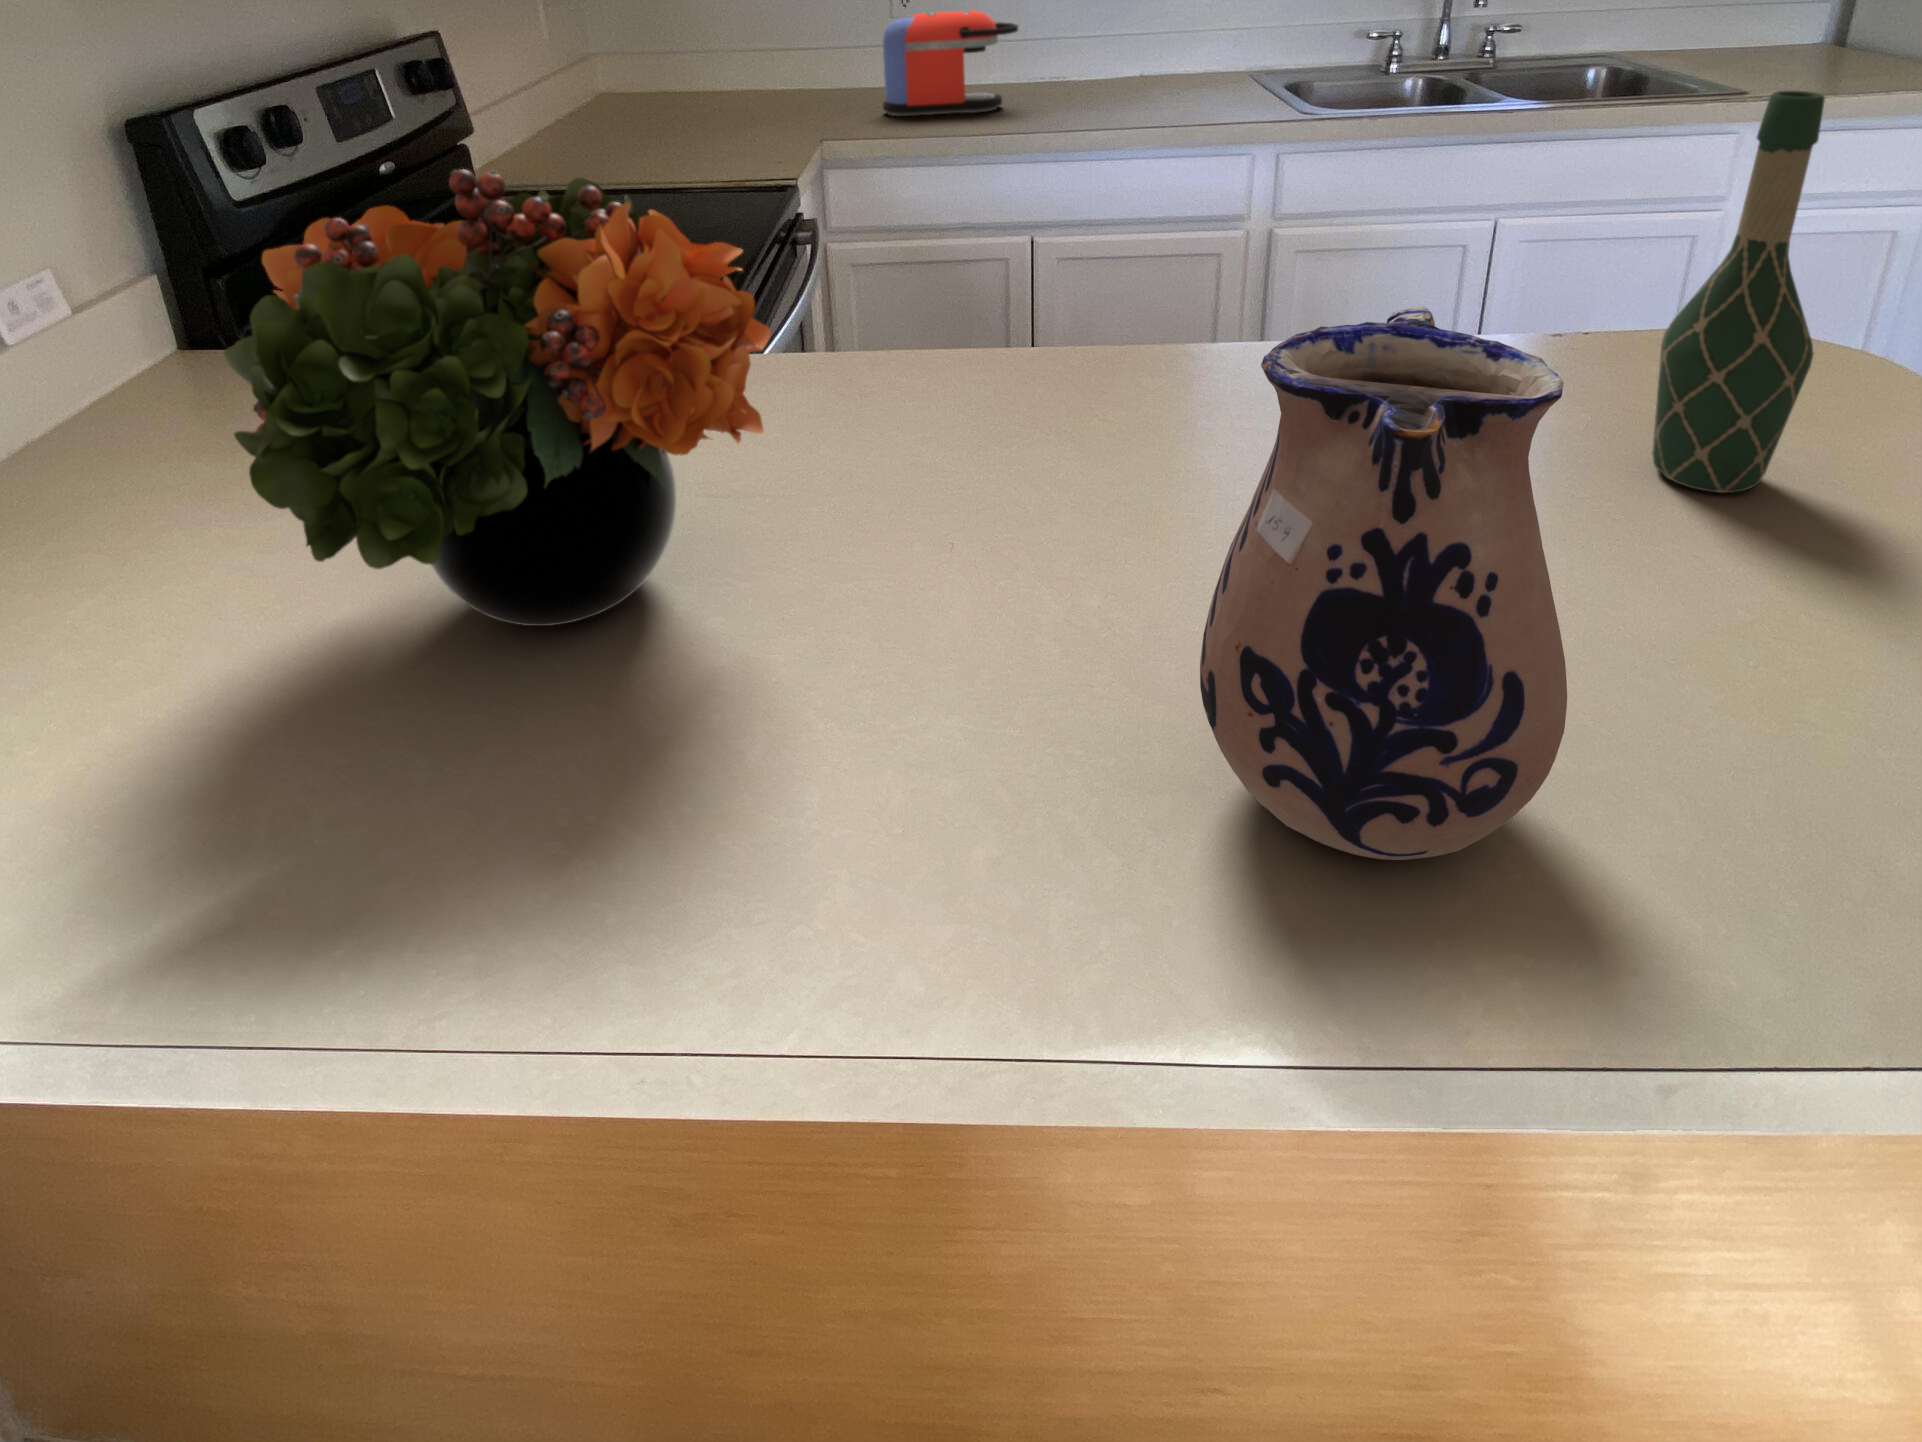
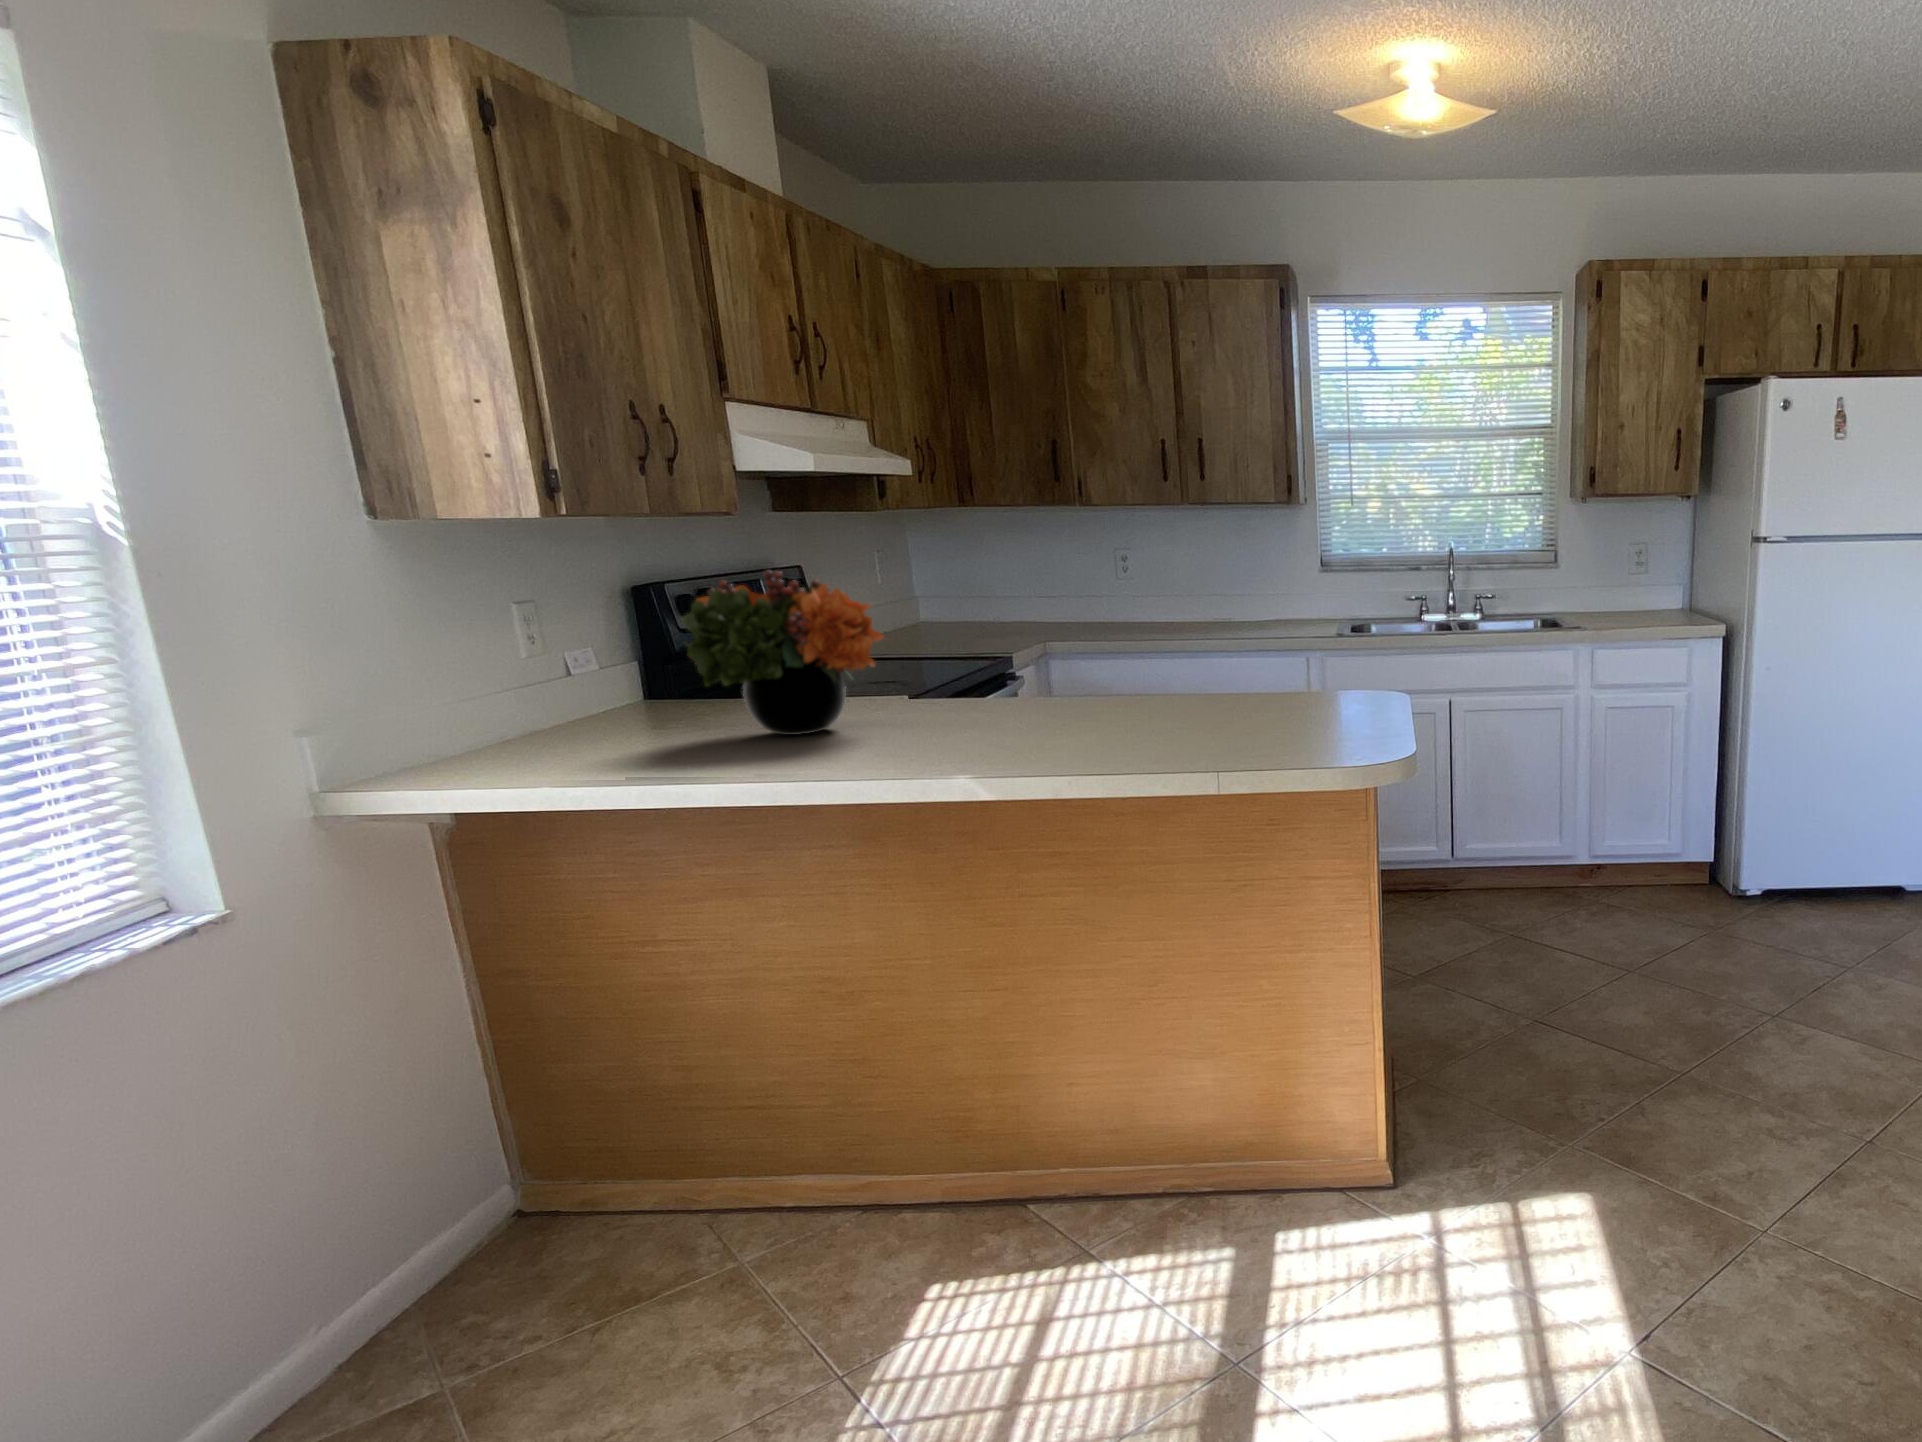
coffee maker: present [883,10,1018,116] -> none [1096,571,1181,634]
wine bottle: present [1652,91,1825,493] -> none [1234,560,1281,709]
ceramic pitcher: present [1200,307,1567,860] -> none [971,601,1074,749]

